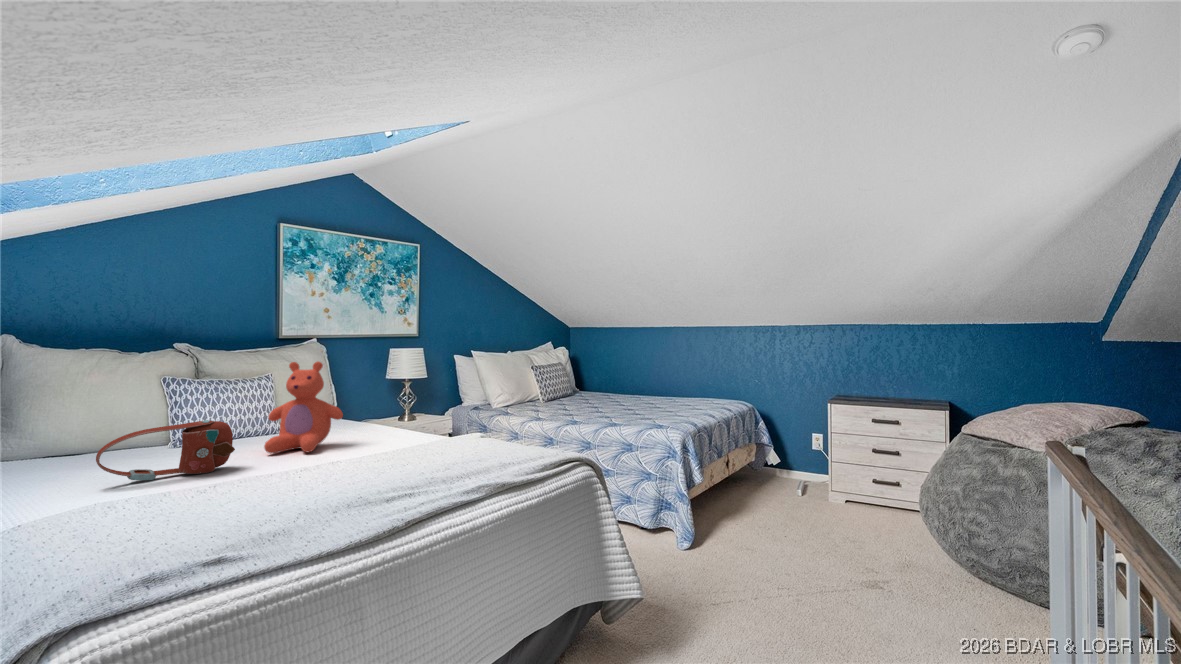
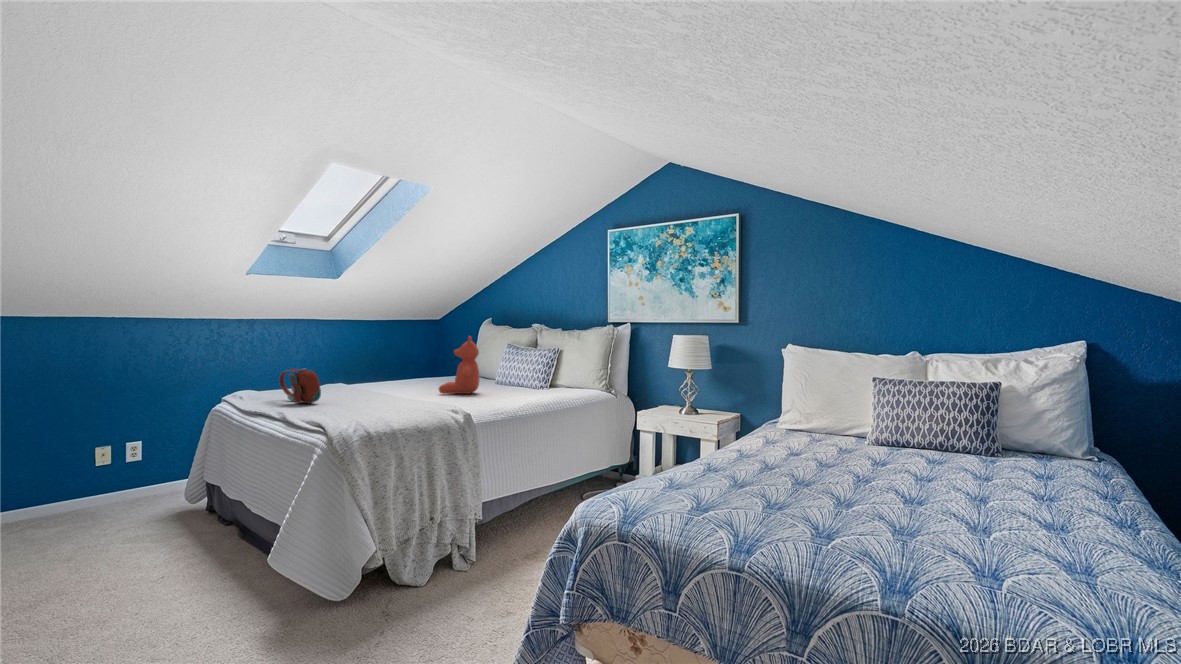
handbag: present [96,420,235,480] -> present [279,369,321,404]

